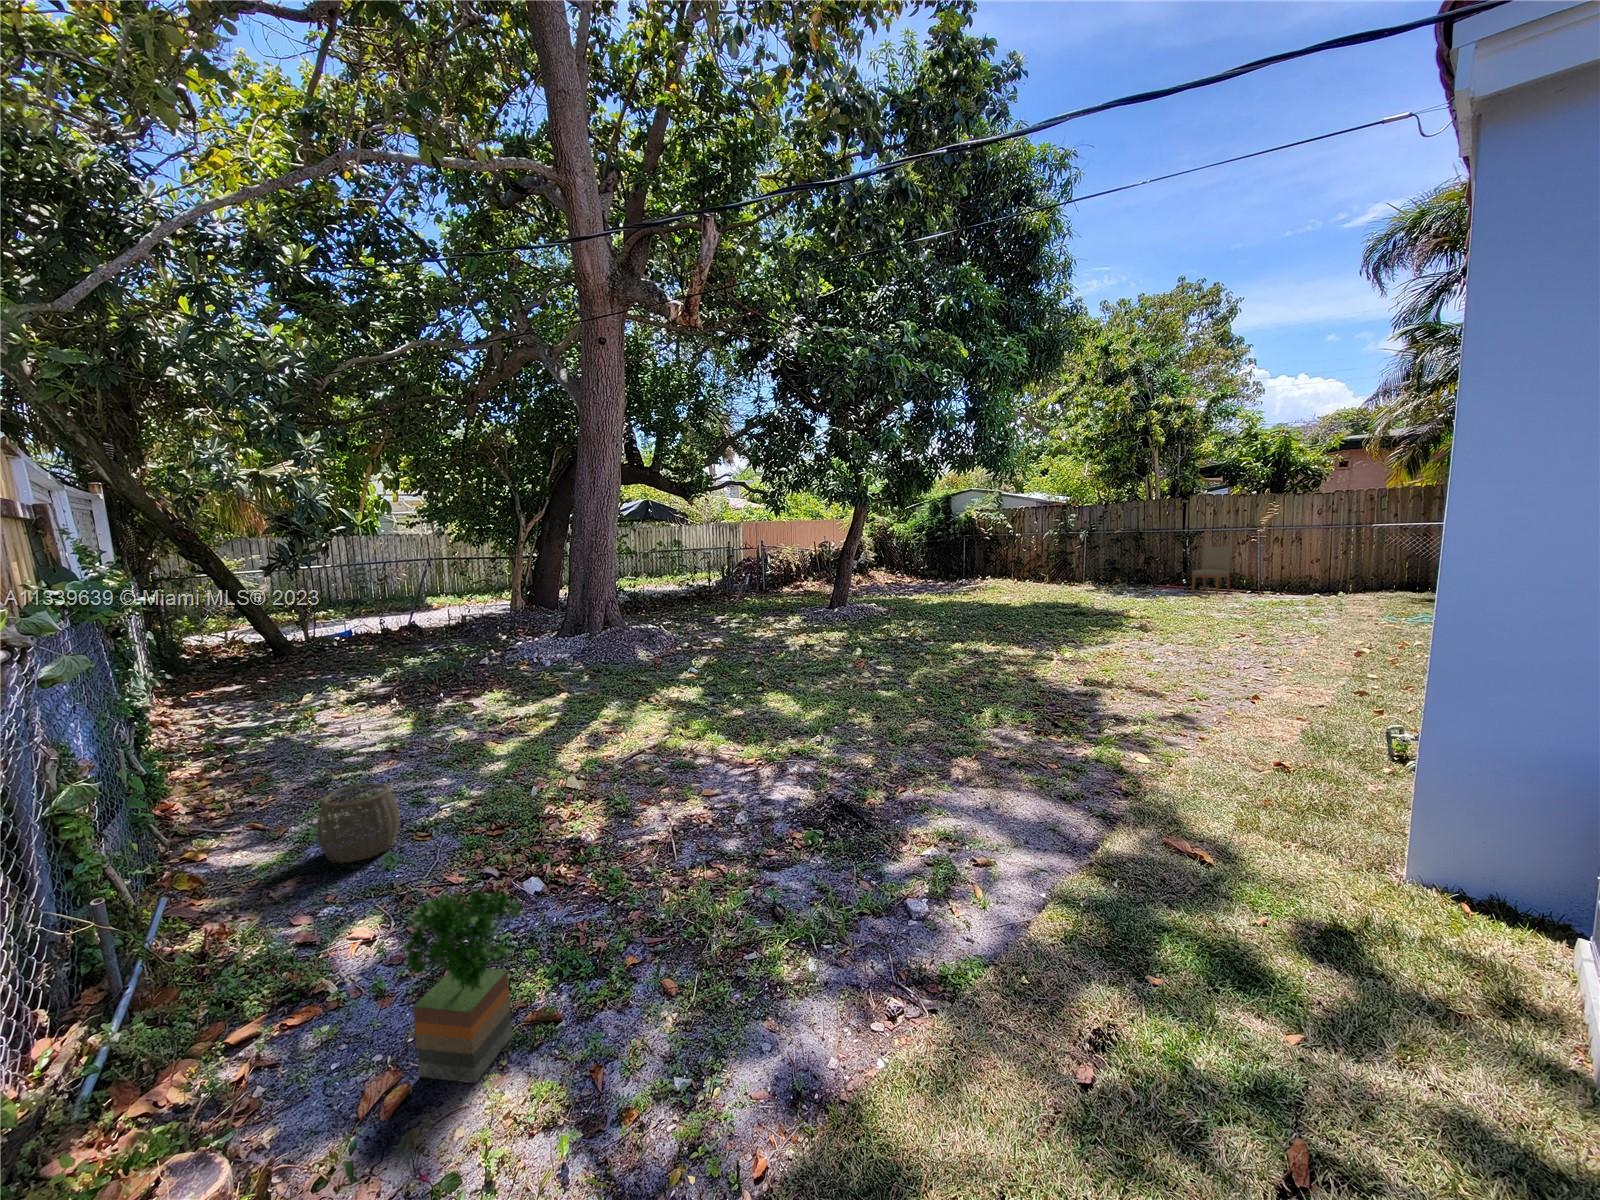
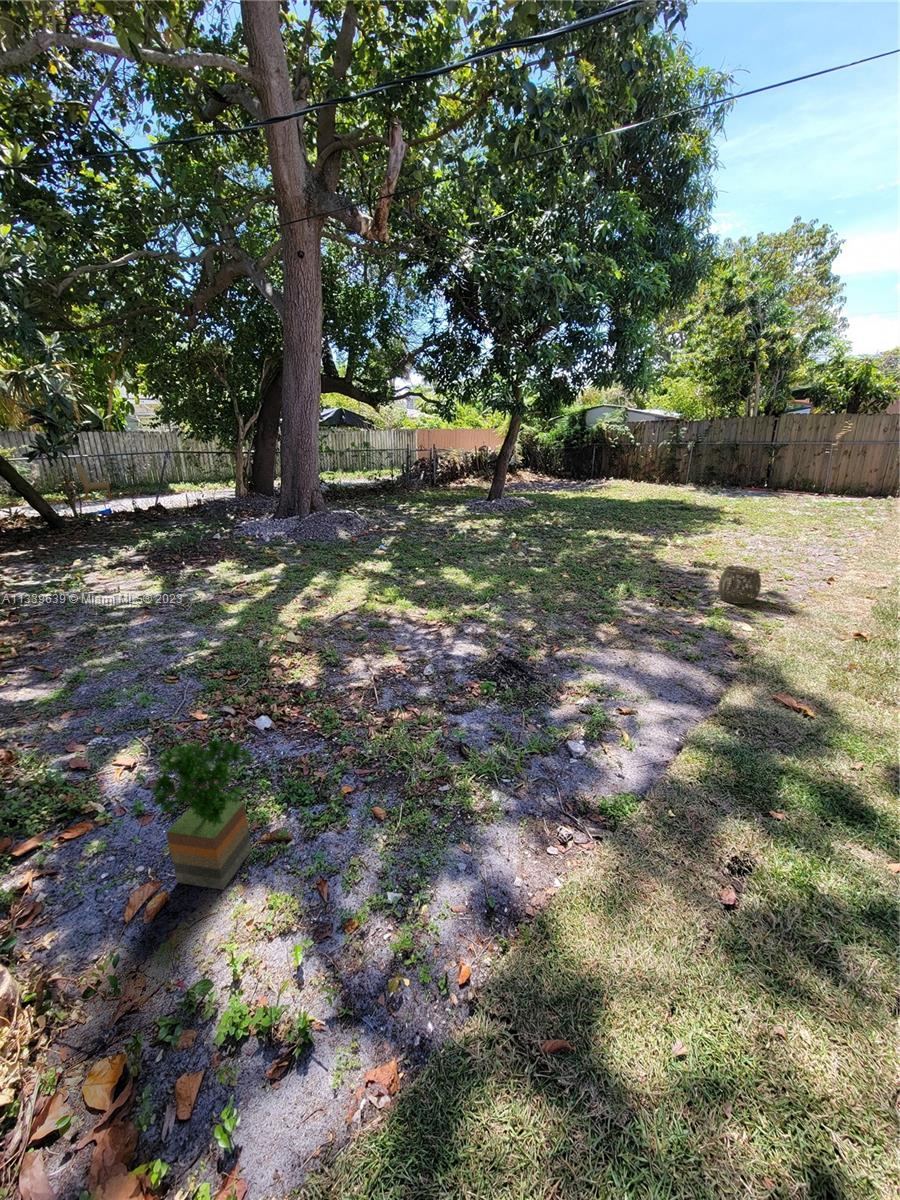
chair: present [1192,546,1232,594] -> present [75,463,112,502]
woven basket: present [316,783,400,863] -> present [718,566,761,604]

